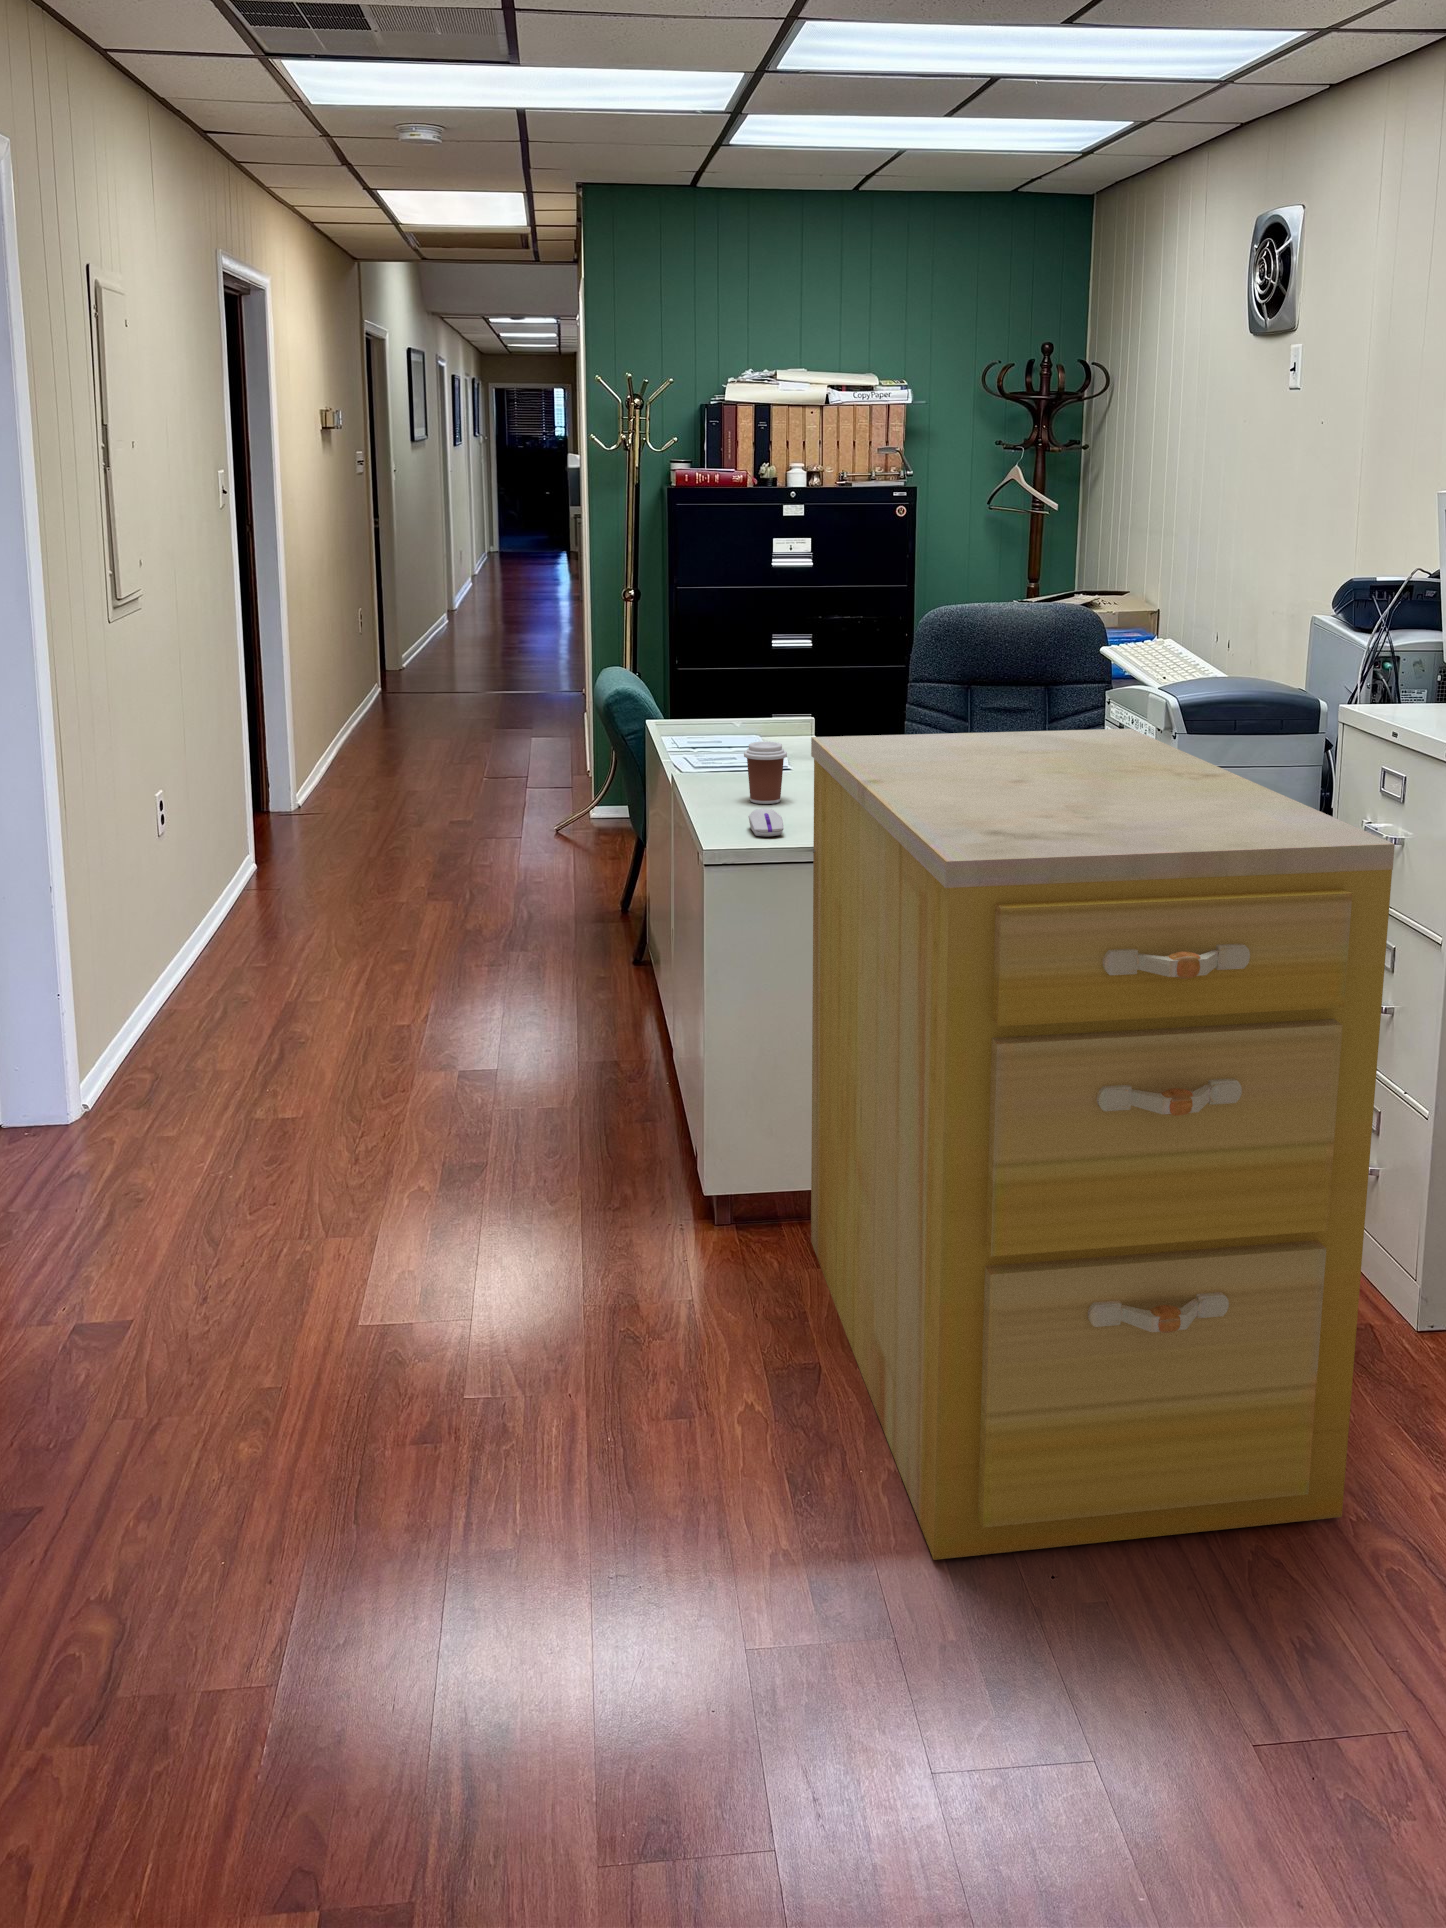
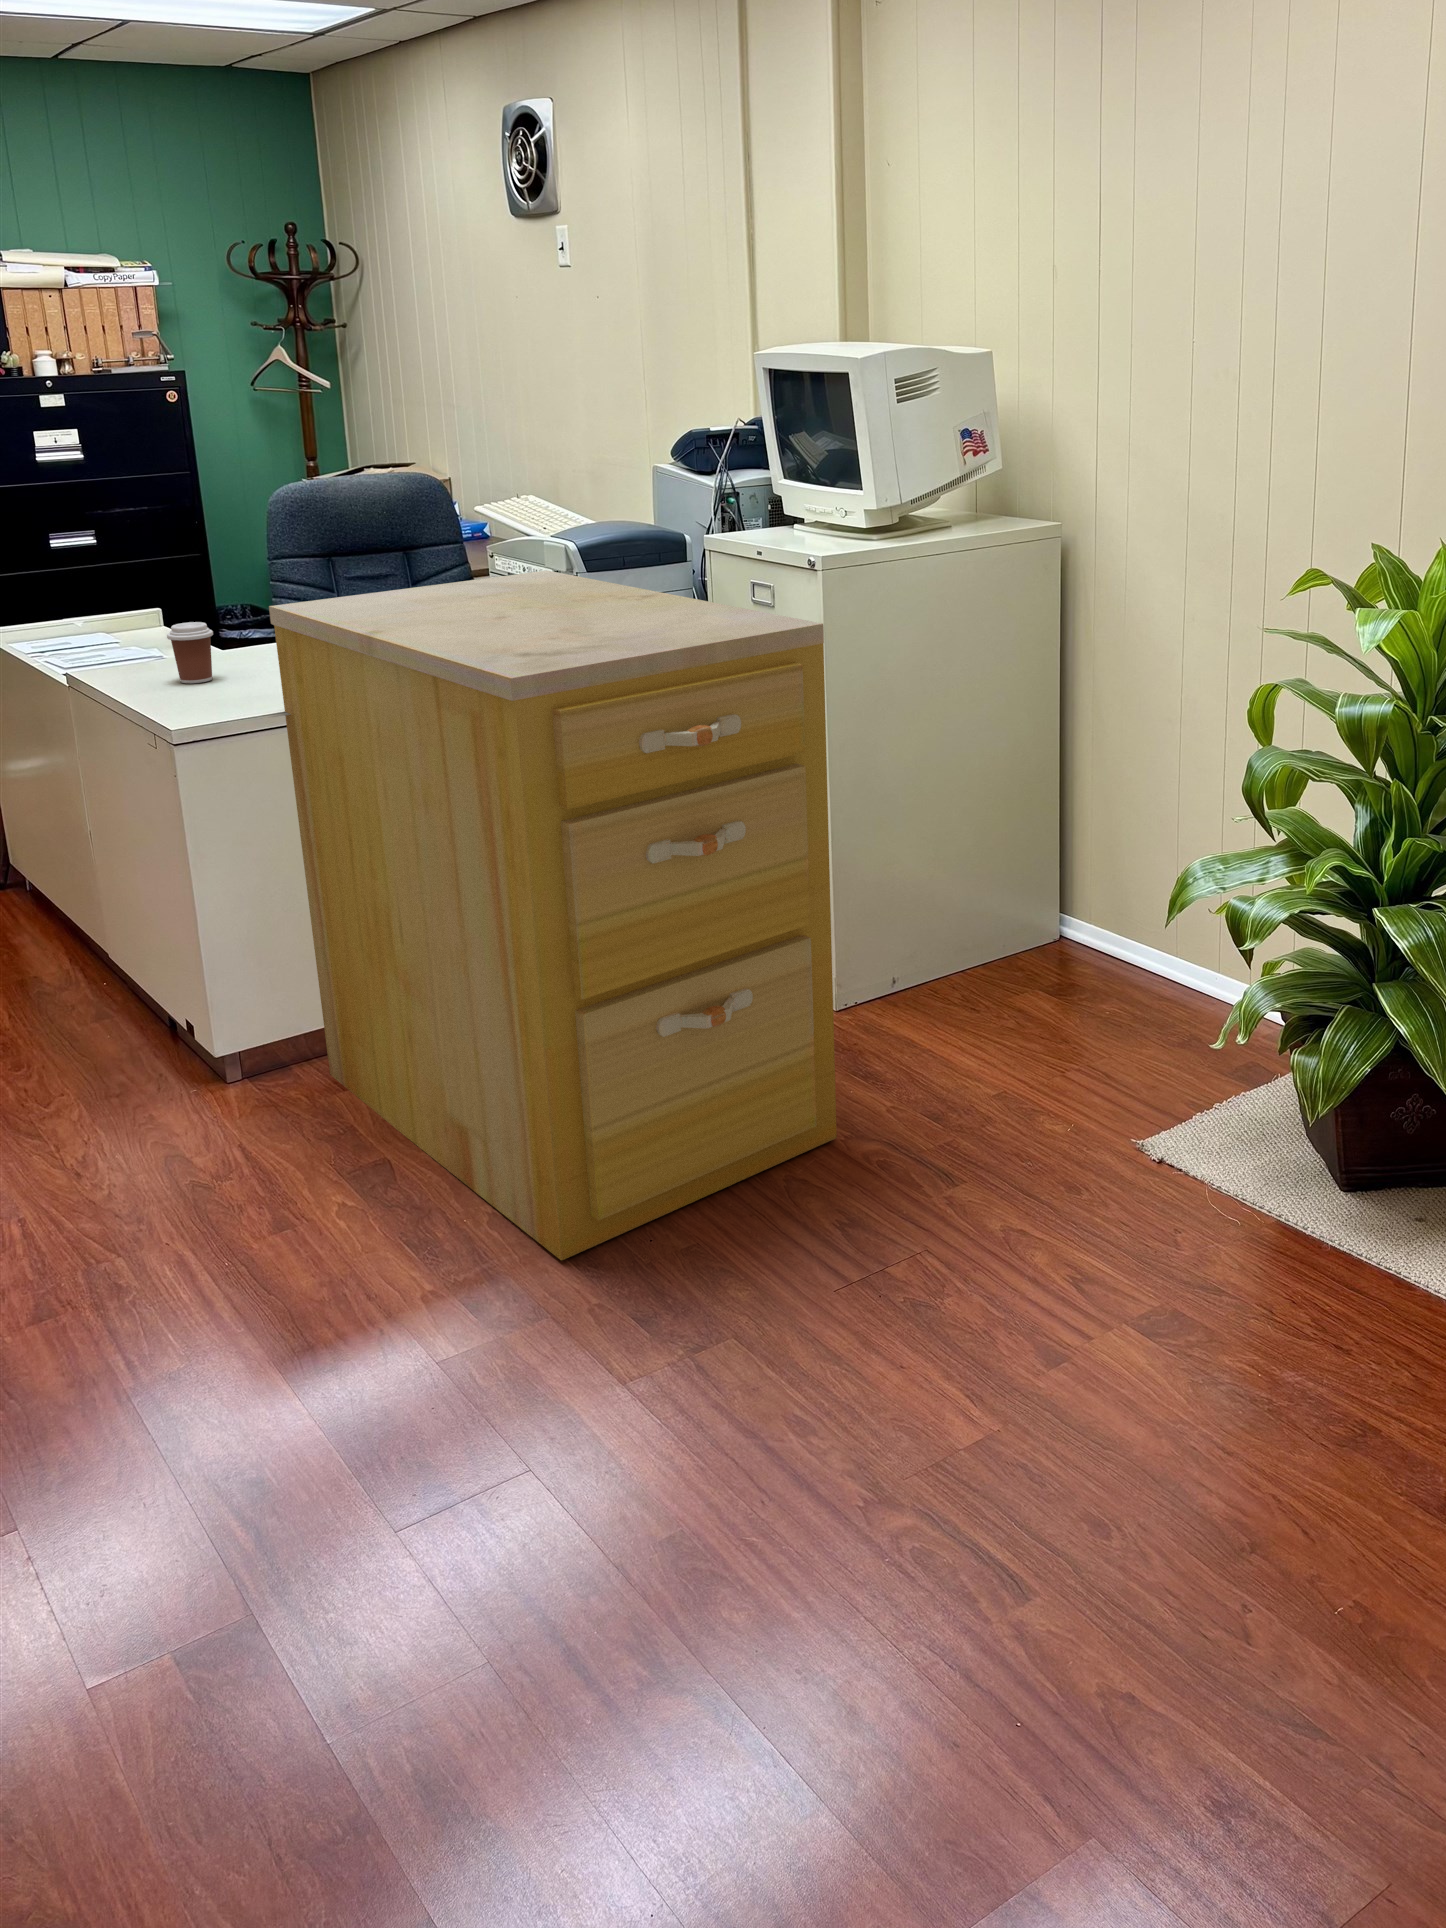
computer mouse: present [749,809,784,836] -> none [202,683,245,709]

